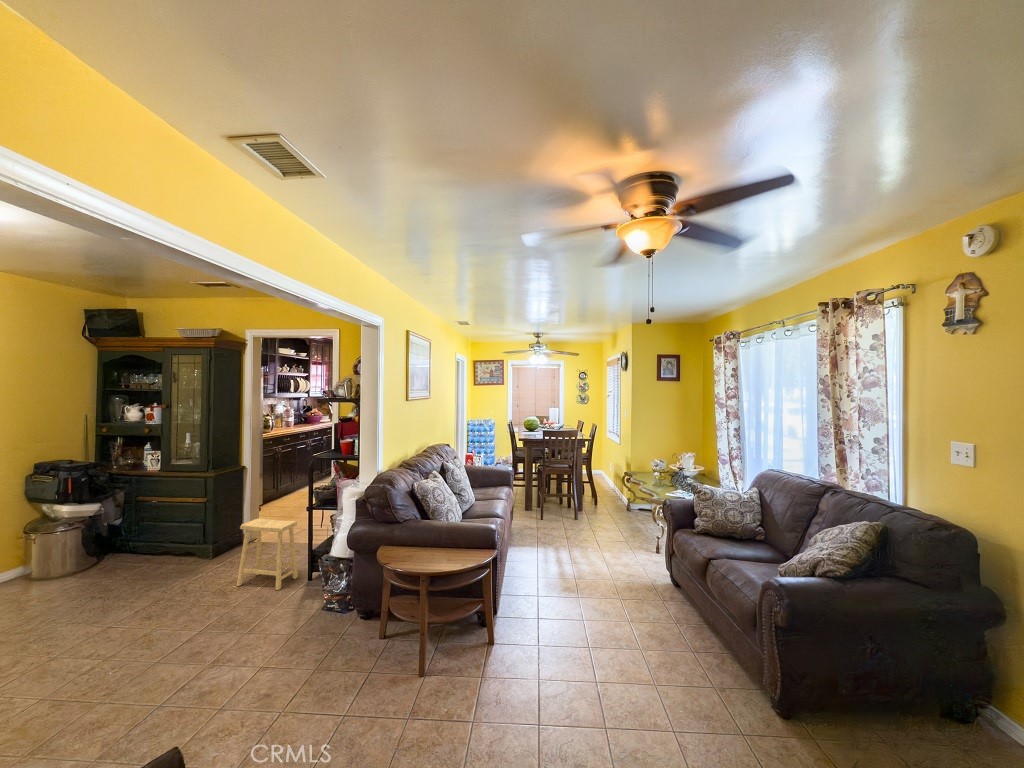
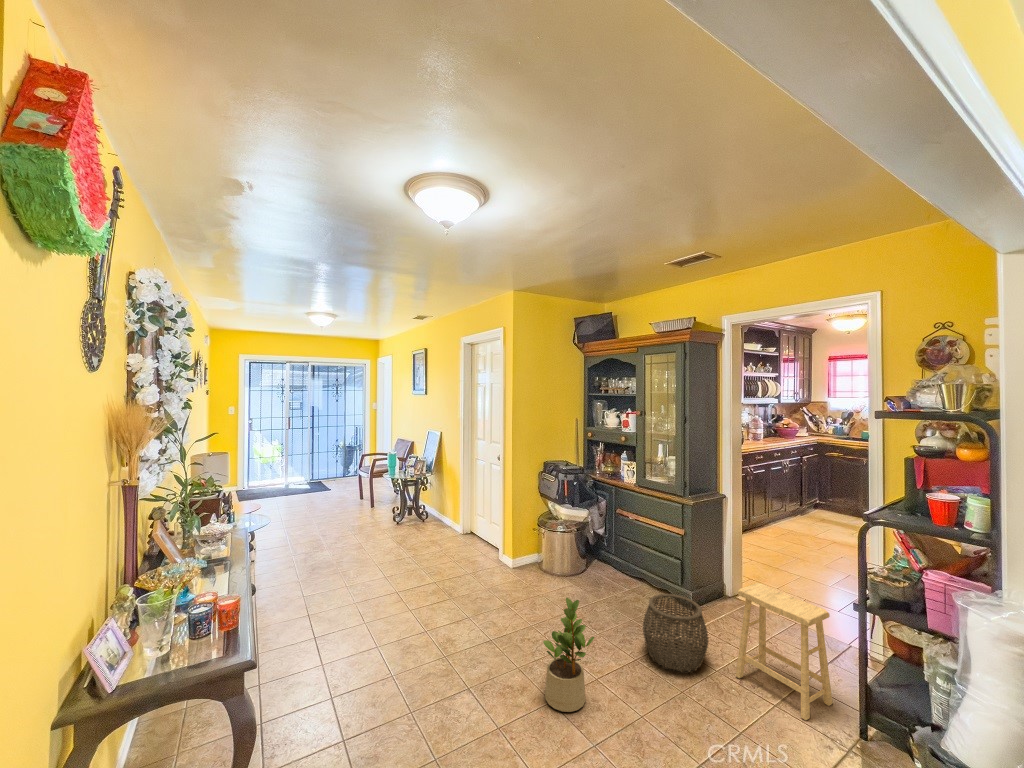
woven basket: none [157,545,217,601] -> present [643,594,709,672]
potted plant: none [40,563,103,663] -> present [543,598,594,712]

